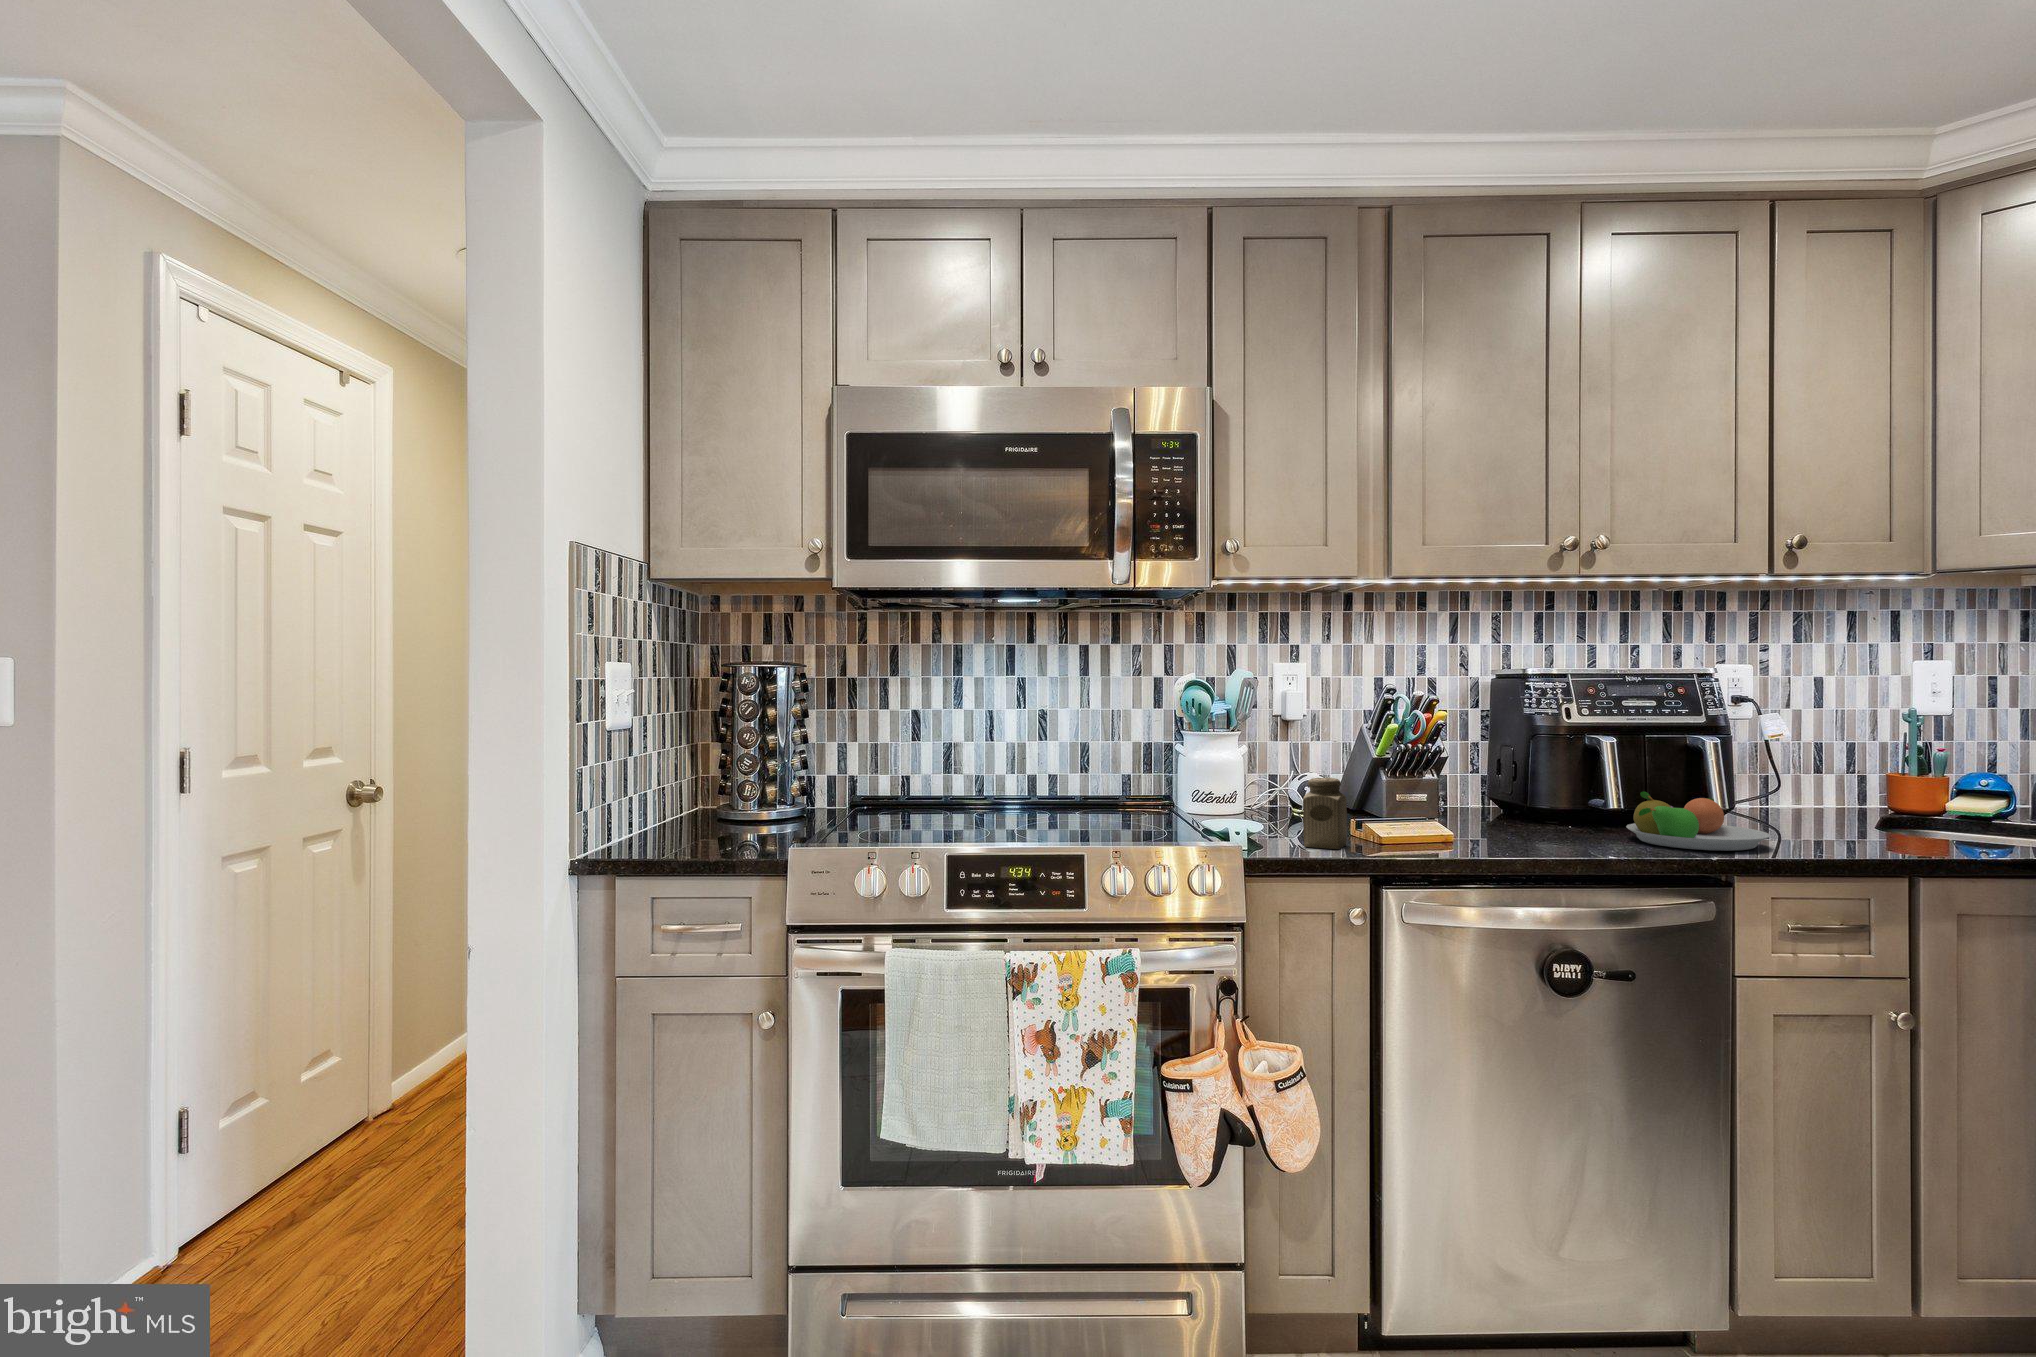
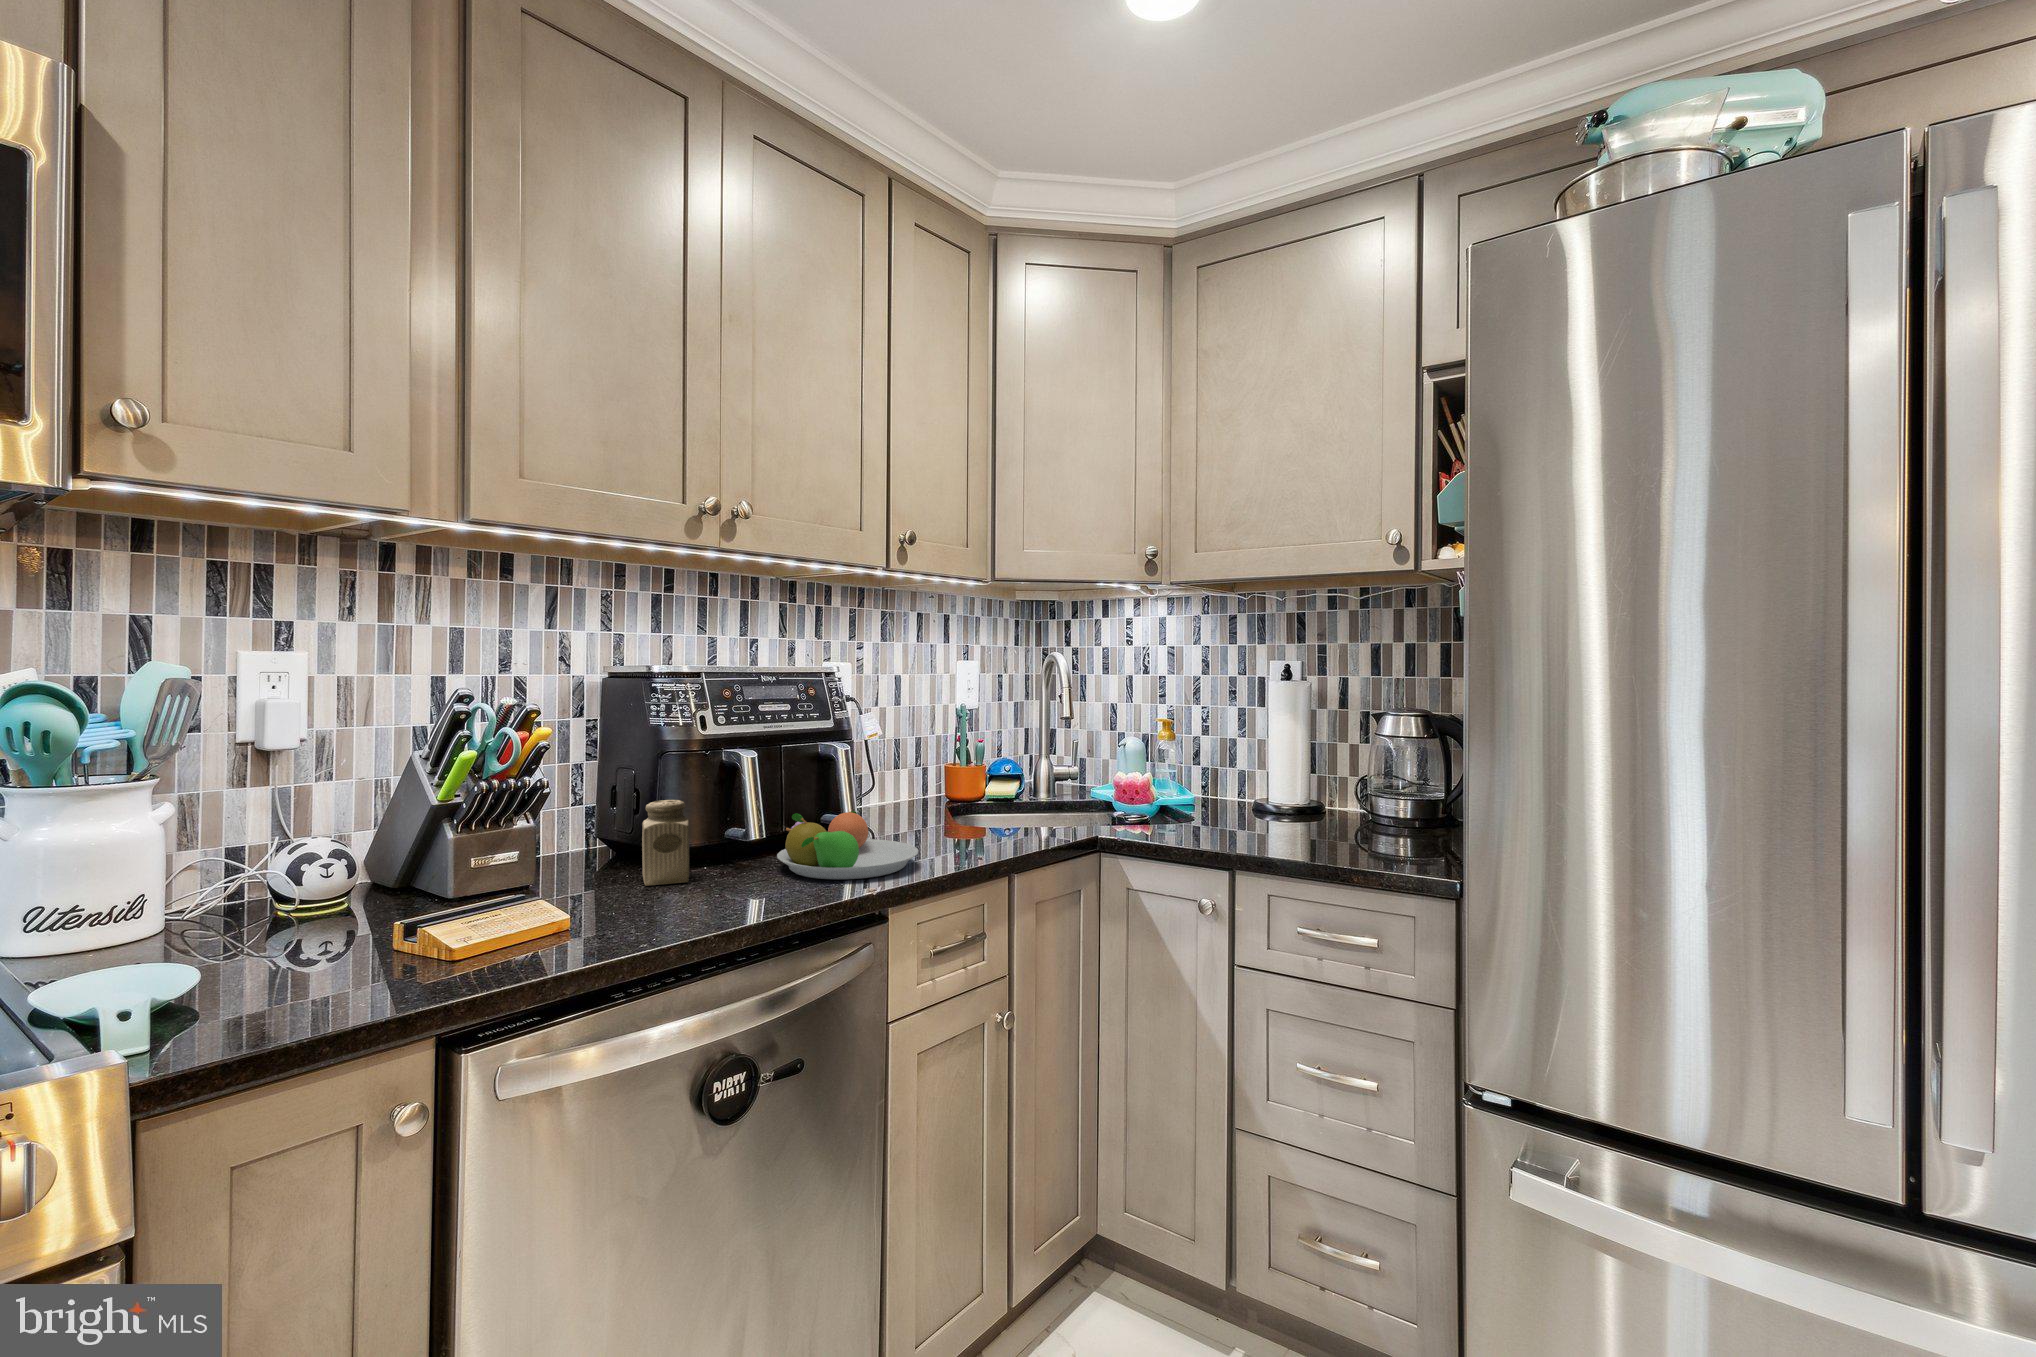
salt shaker: present [1303,778,1347,849] -> present [642,800,689,886]

